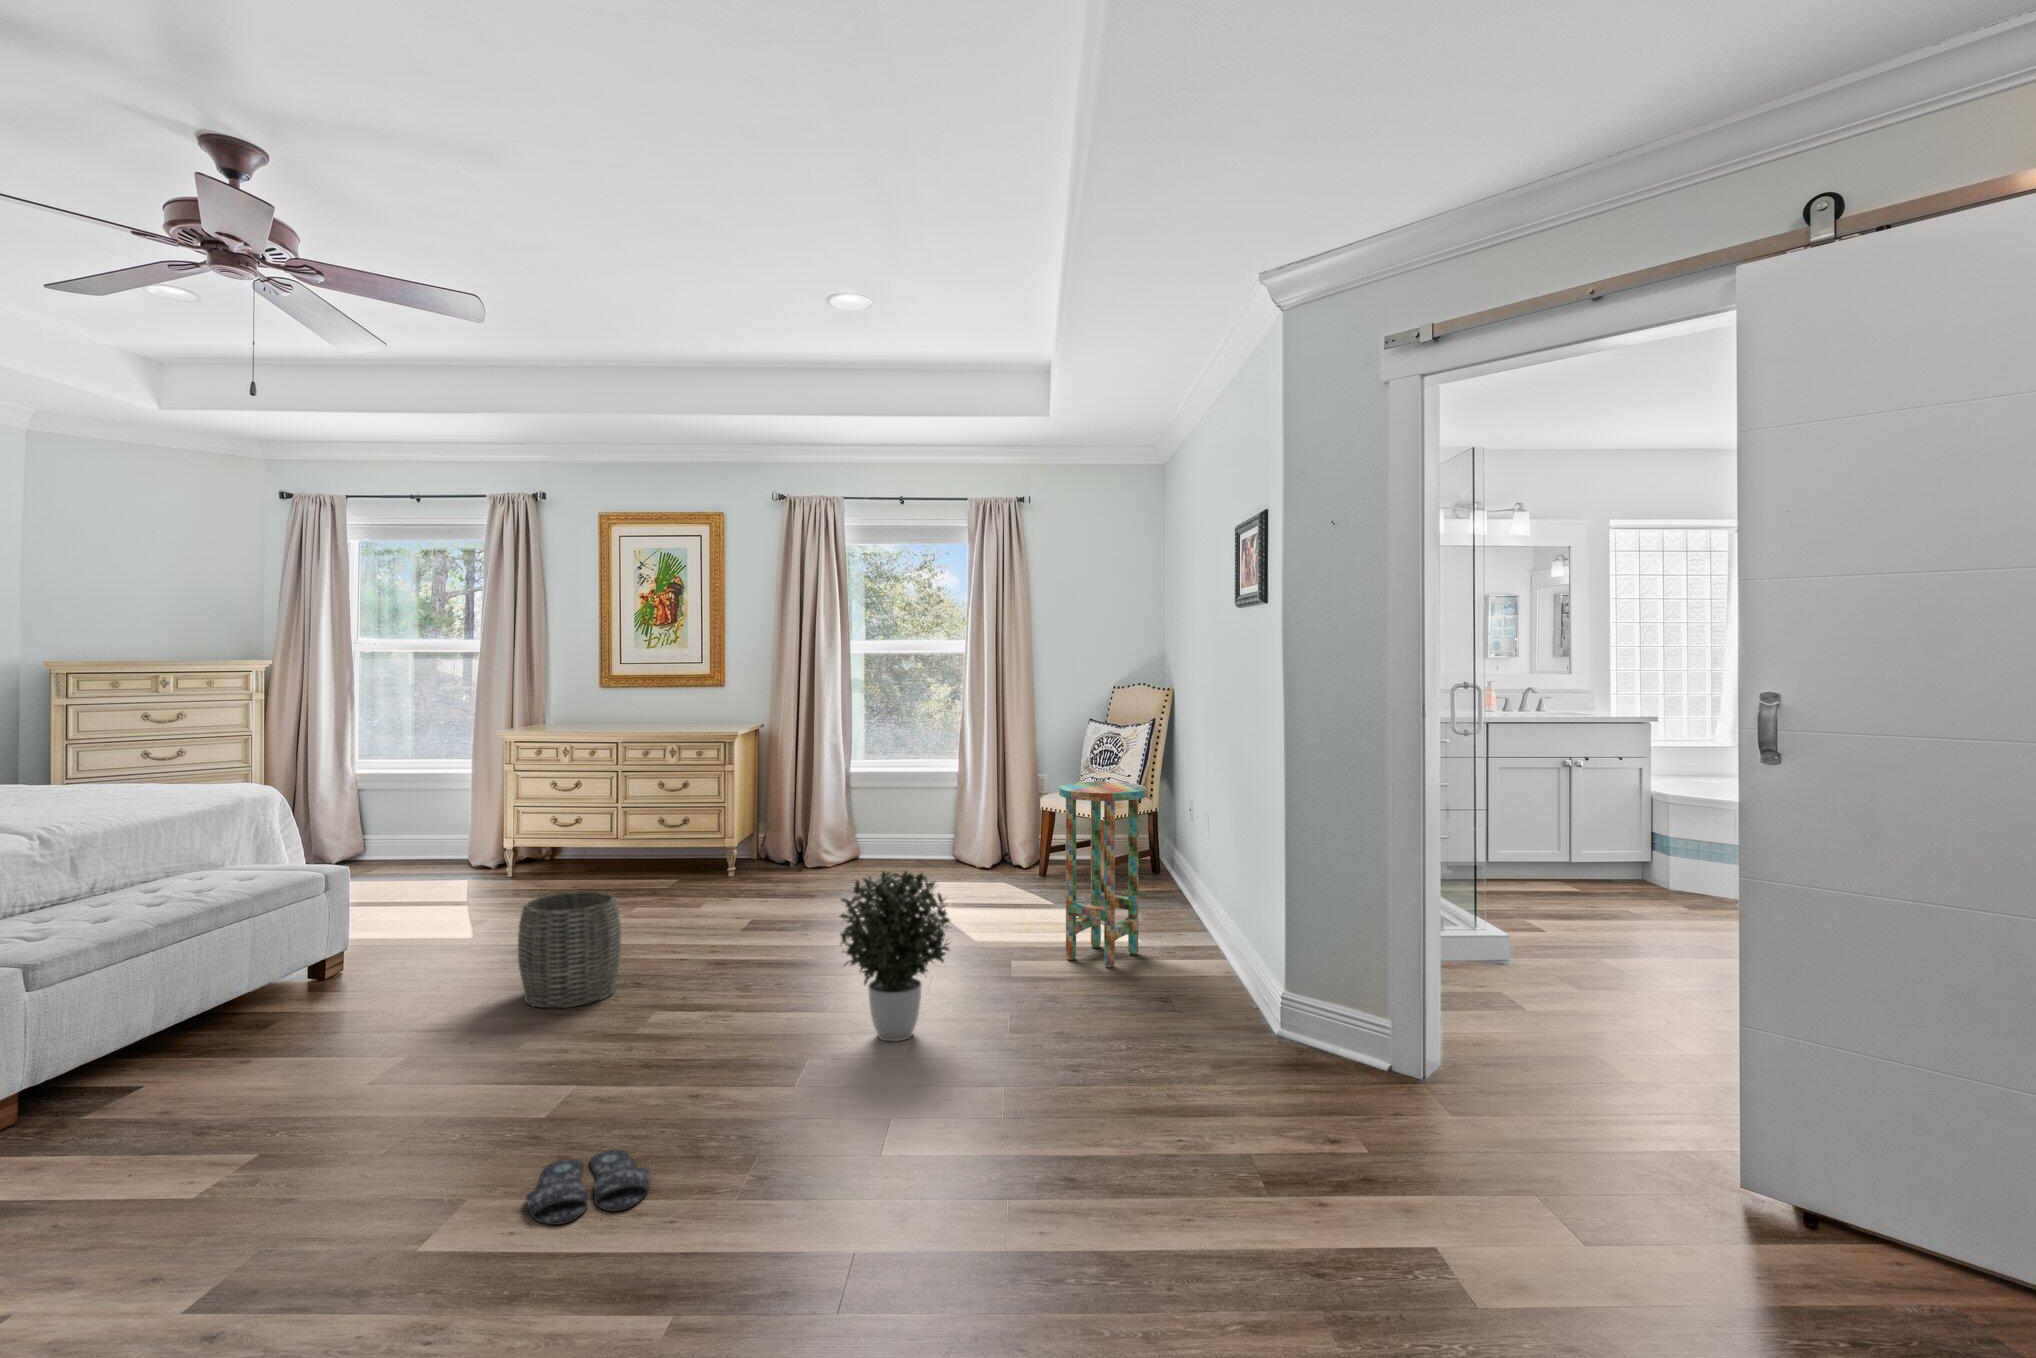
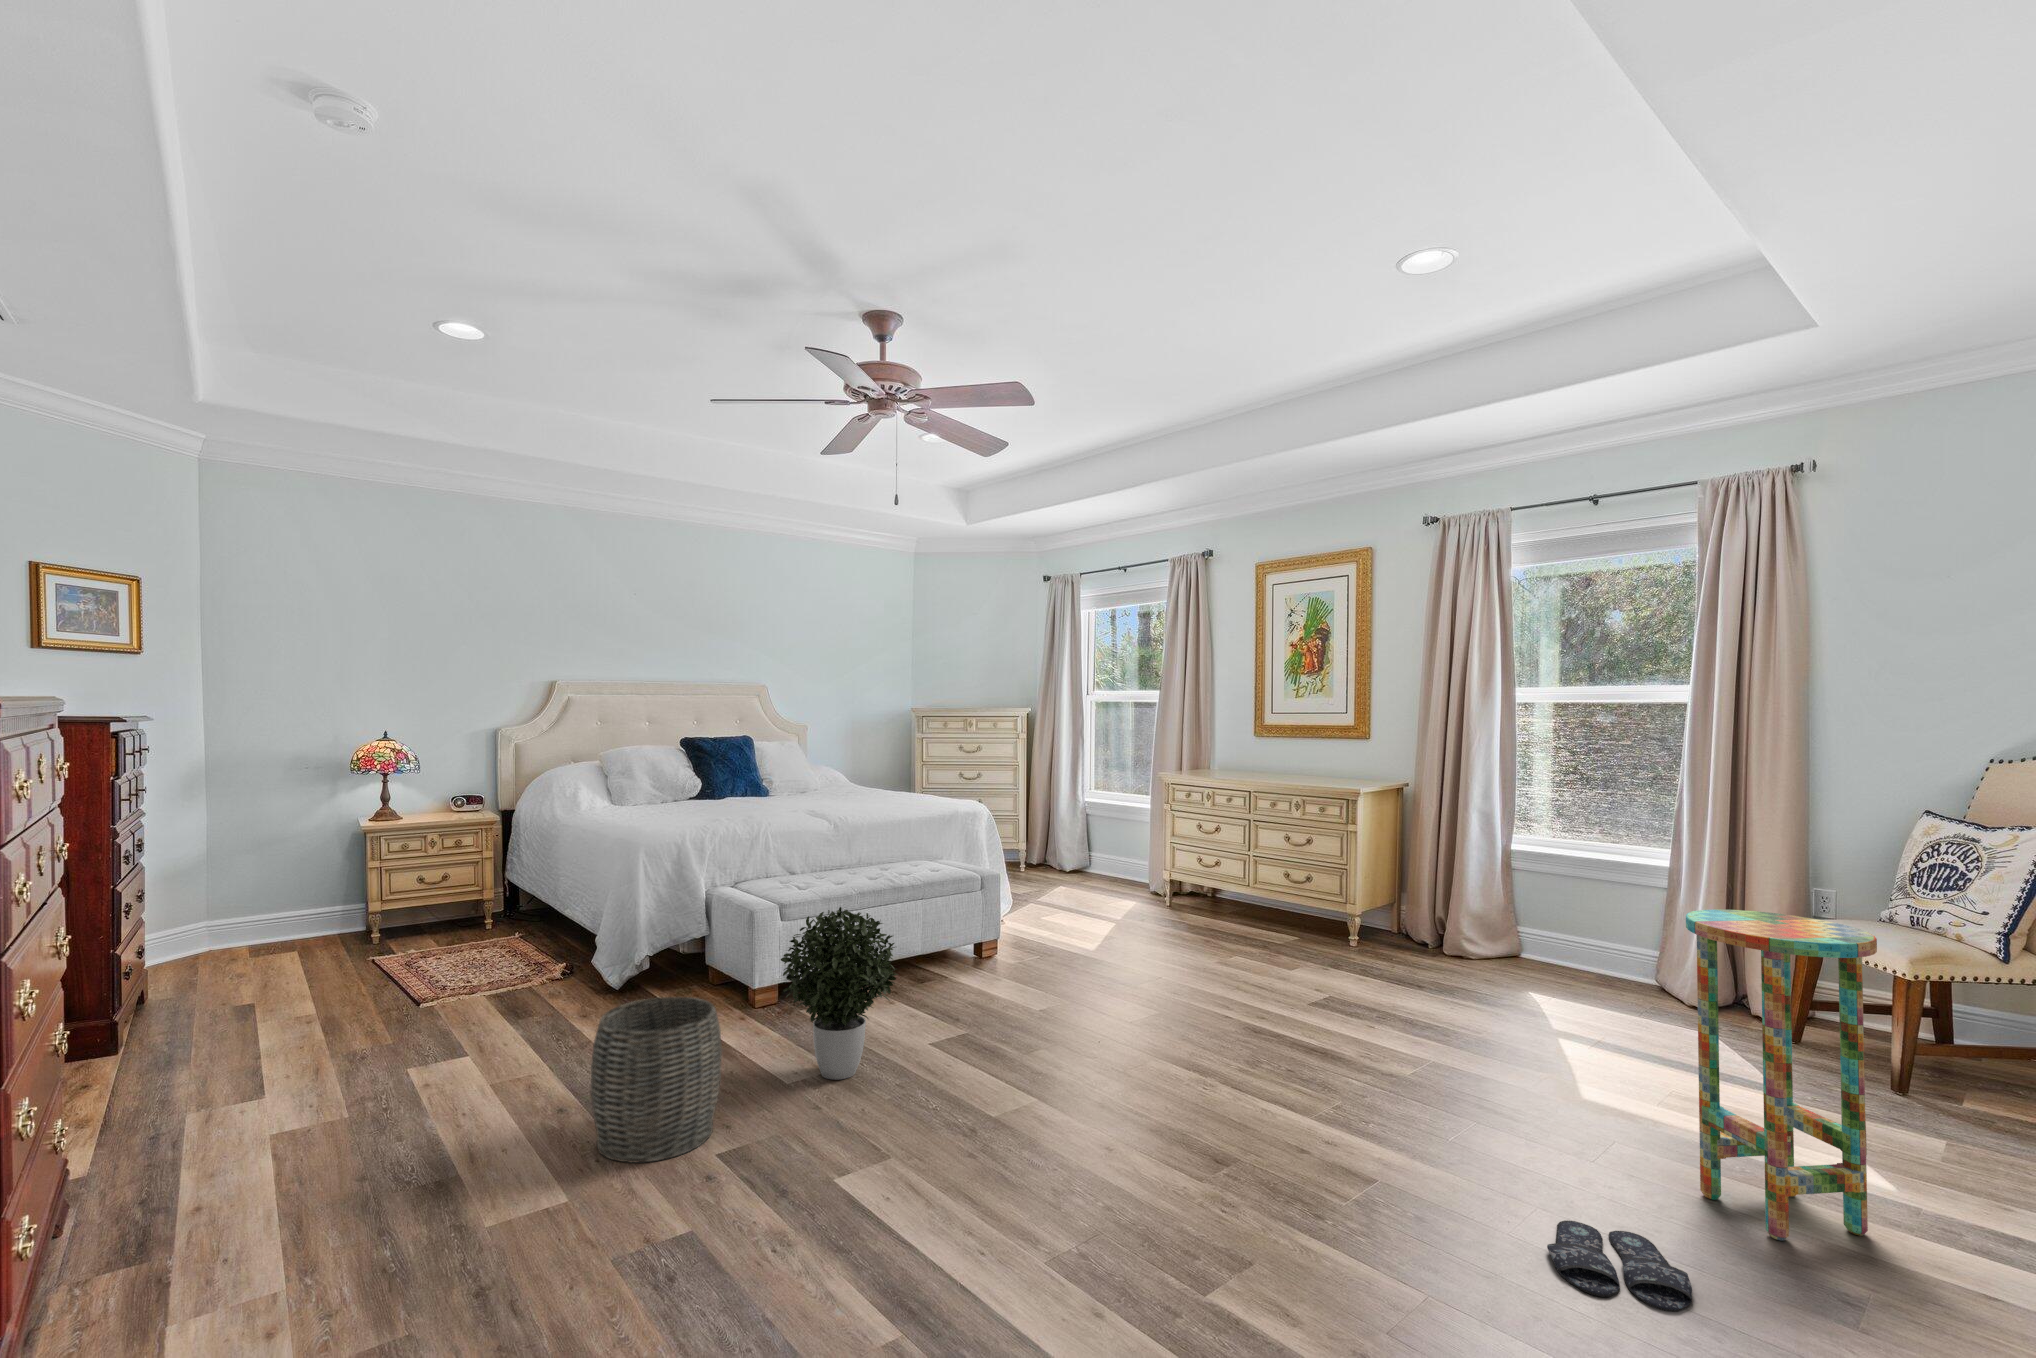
potted plant: present [840,871,952,1041] -> present [781,907,898,1080]
woven basket: present [518,892,621,1008] -> present [591,997,722,1163]
slippers: present [526,1150,649,1225] -> present [1547,1220,1692,1312]

